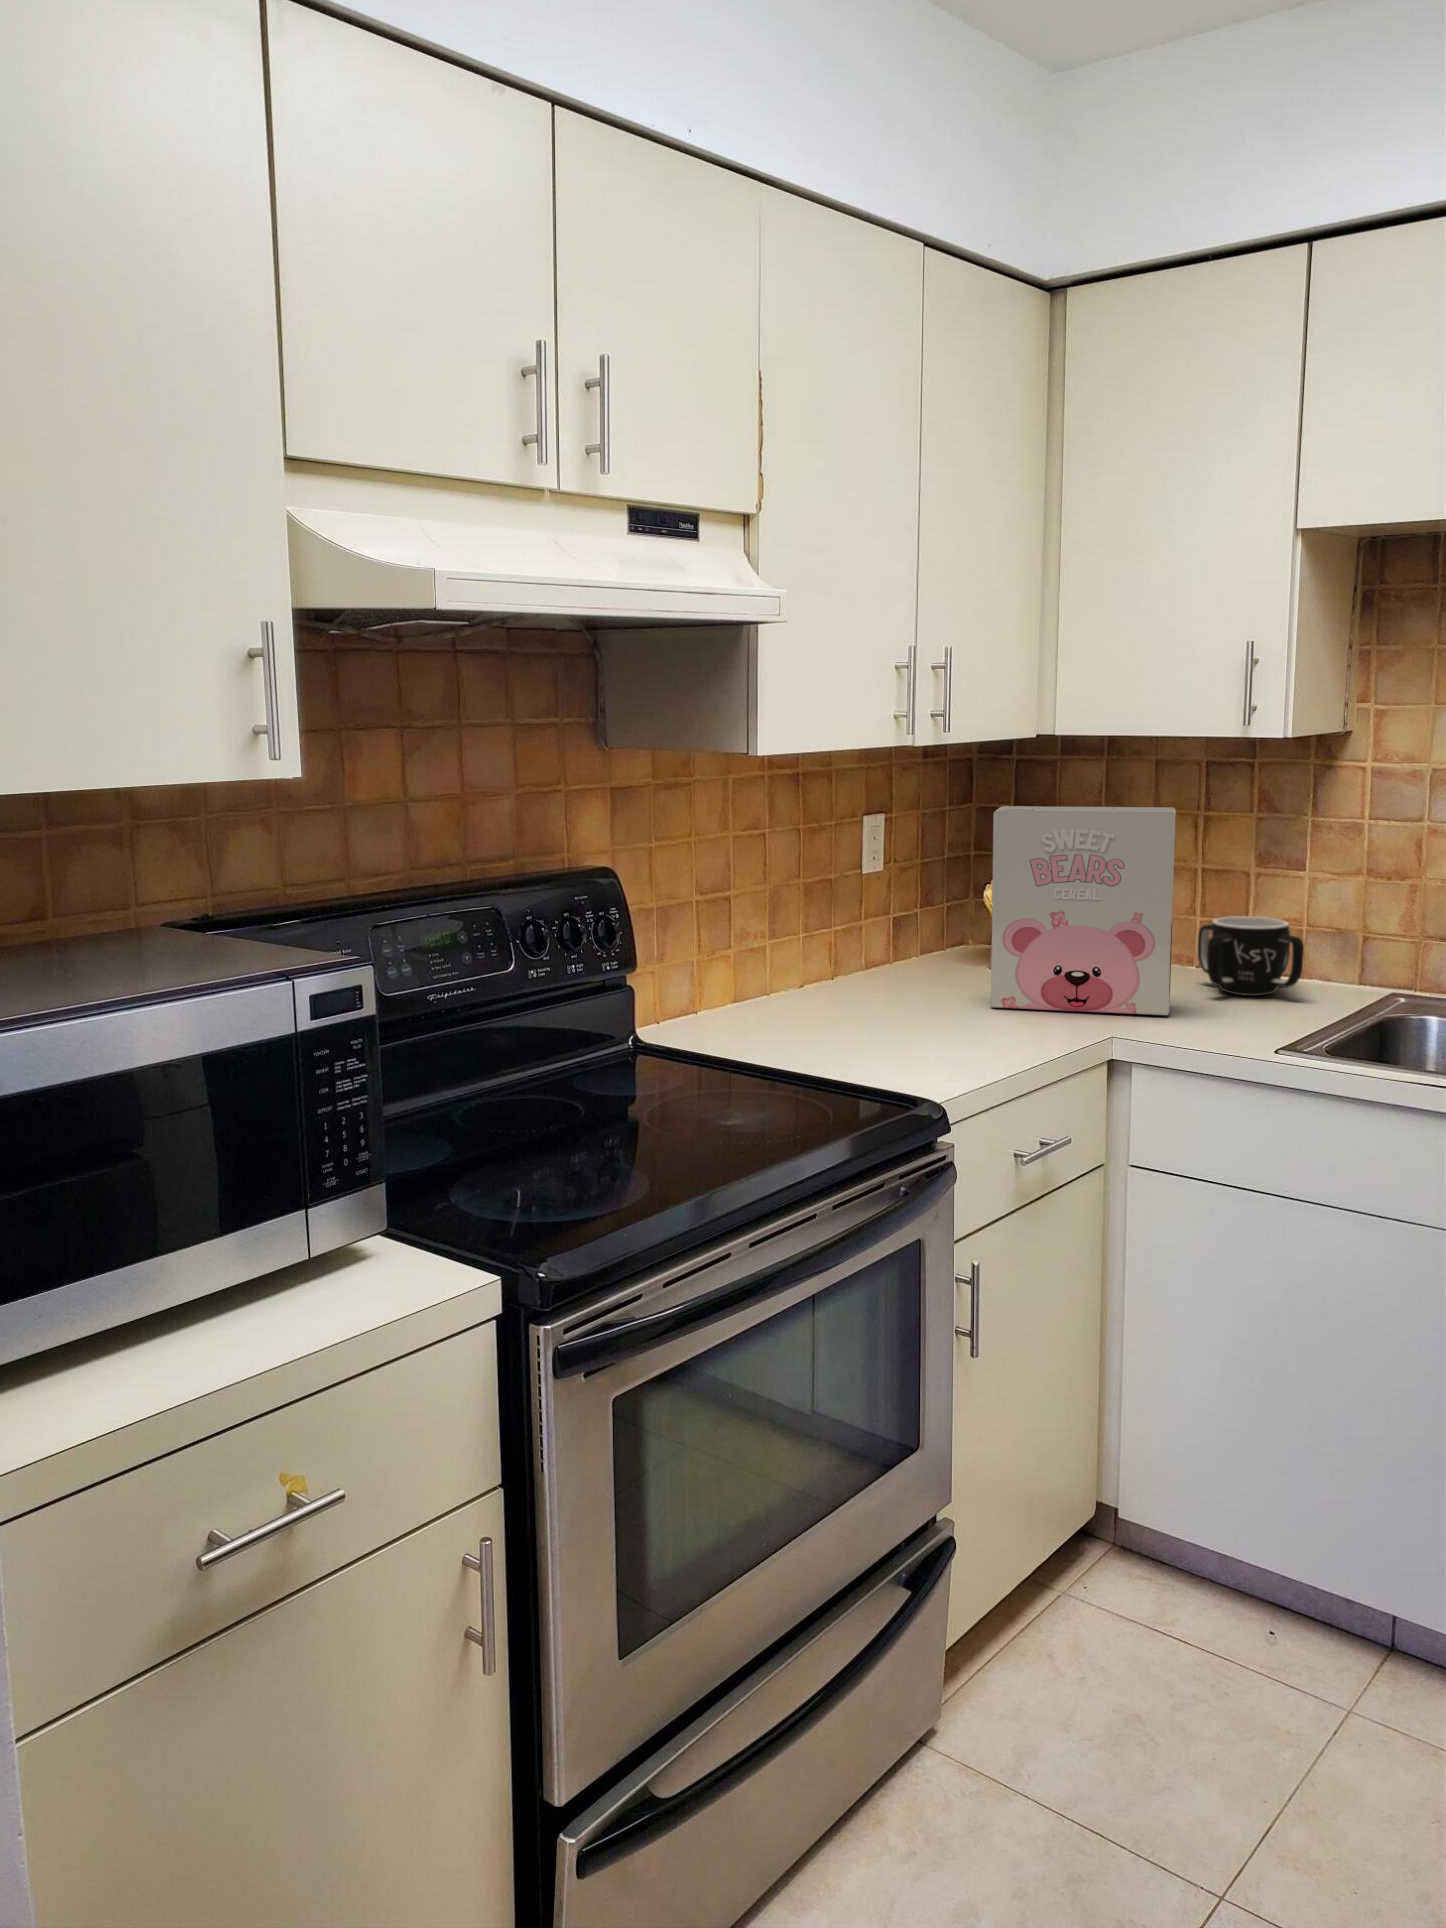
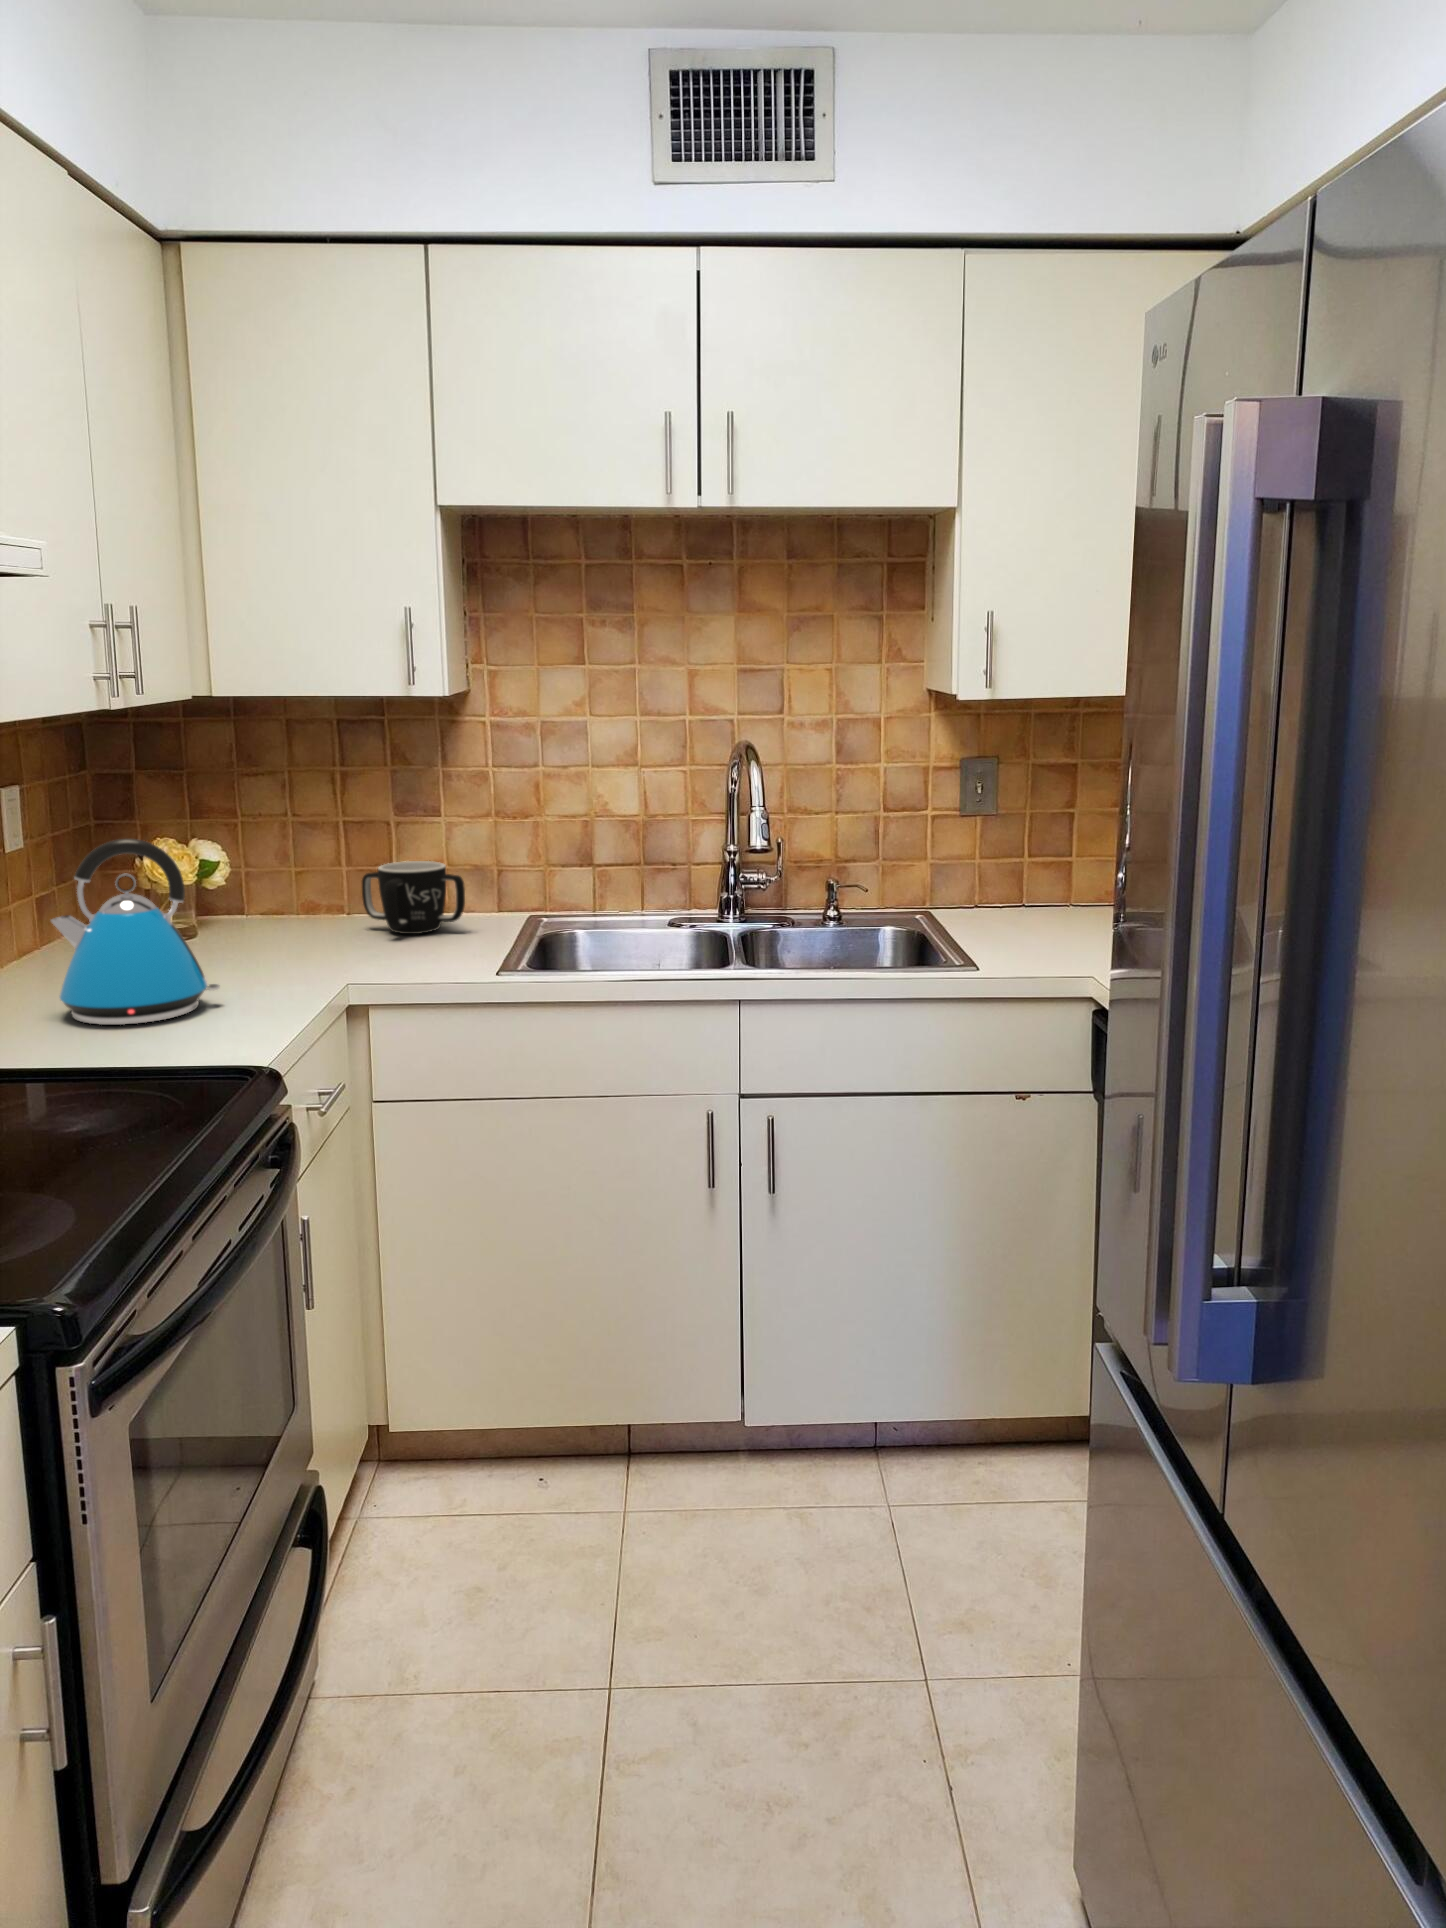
cereal box: present [991,806,1176,1016] -> none [178,764,374,977]
kettle: none [840,867,980,1042] -> present [51,839,220,1025]

